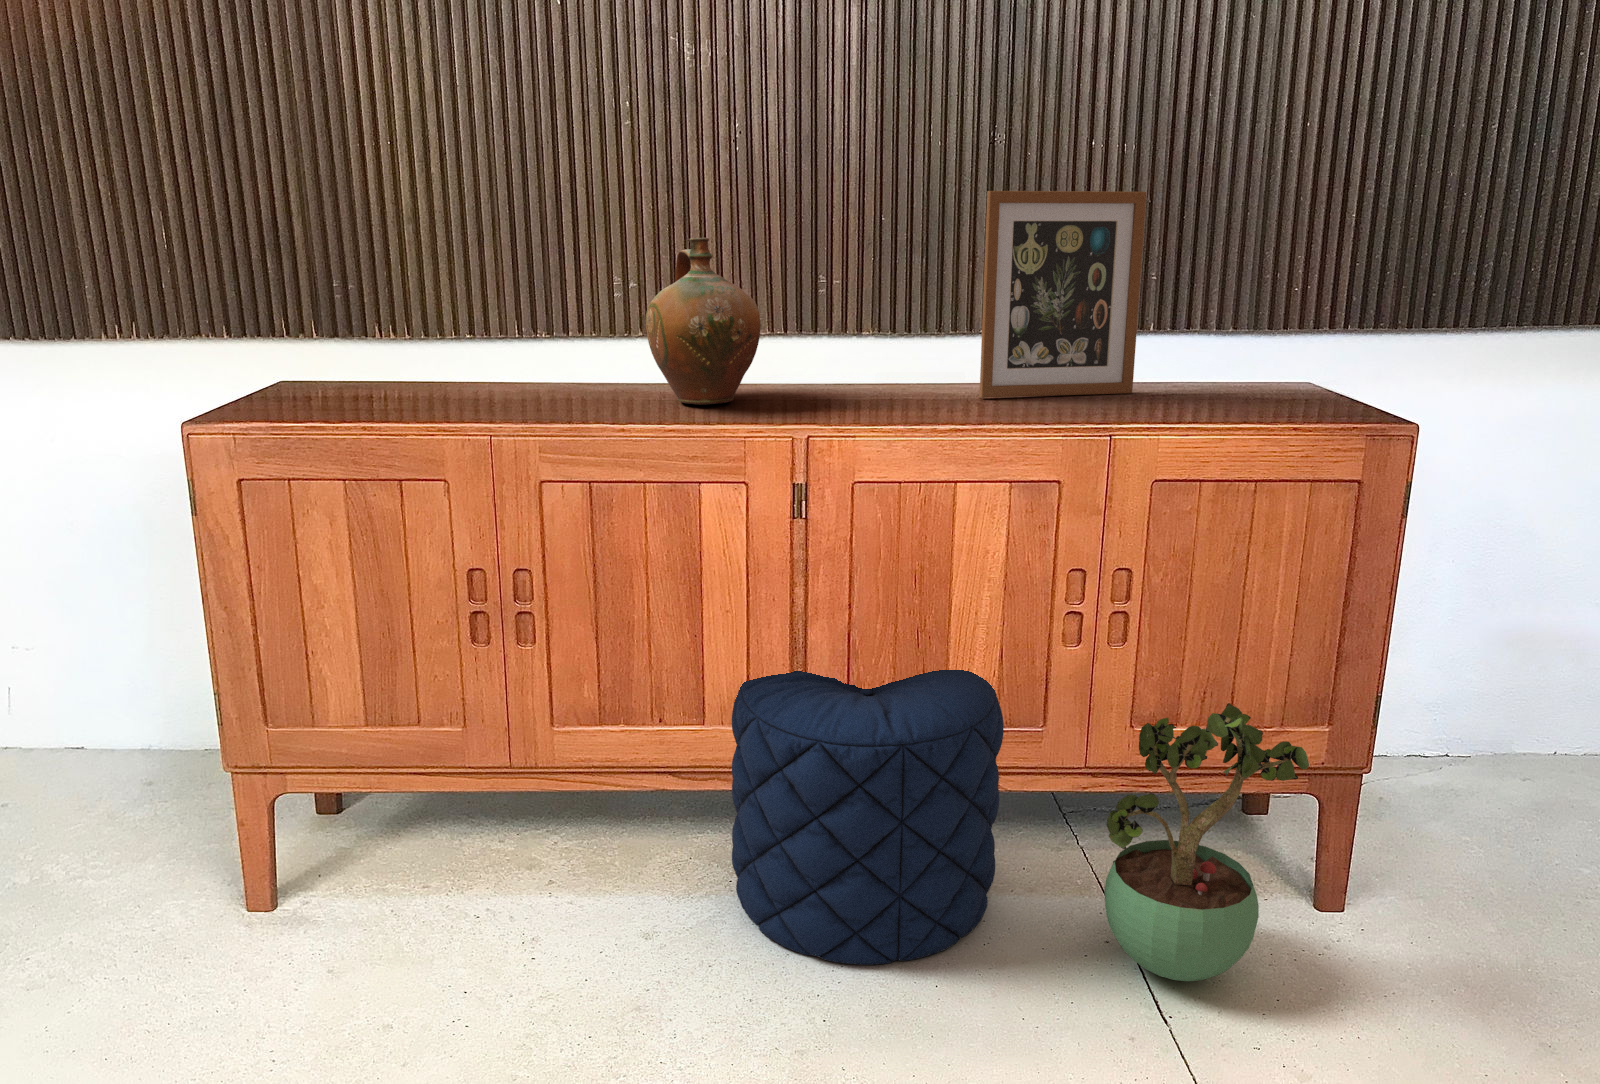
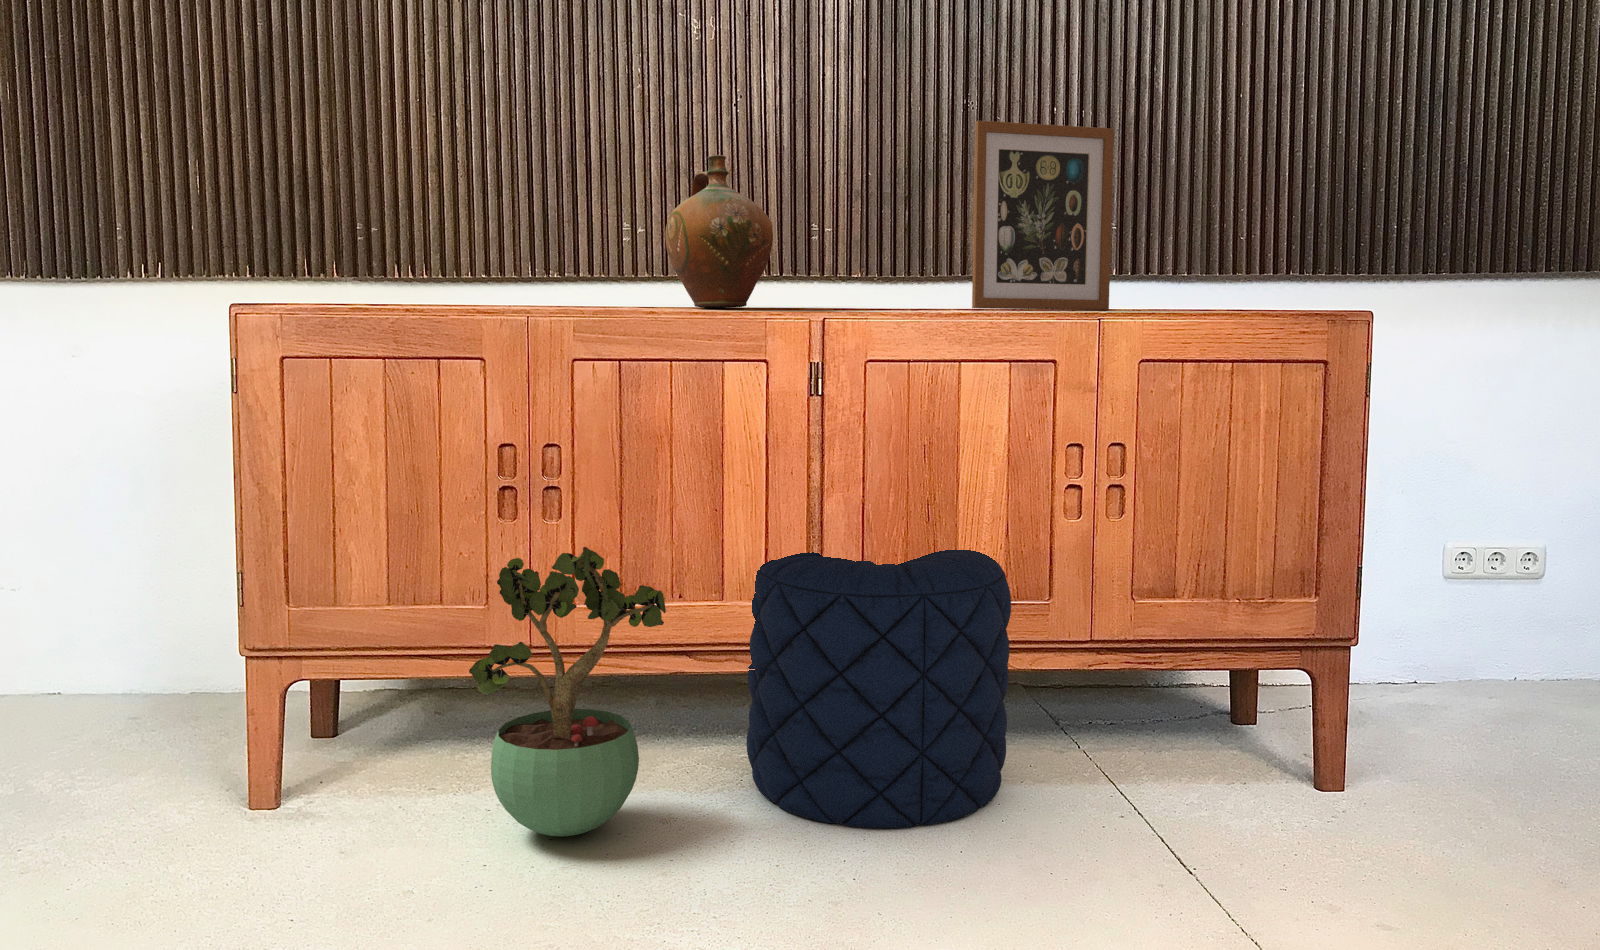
potted plant: present [1104,703,1309,981] -> present [469,547,666,836]

